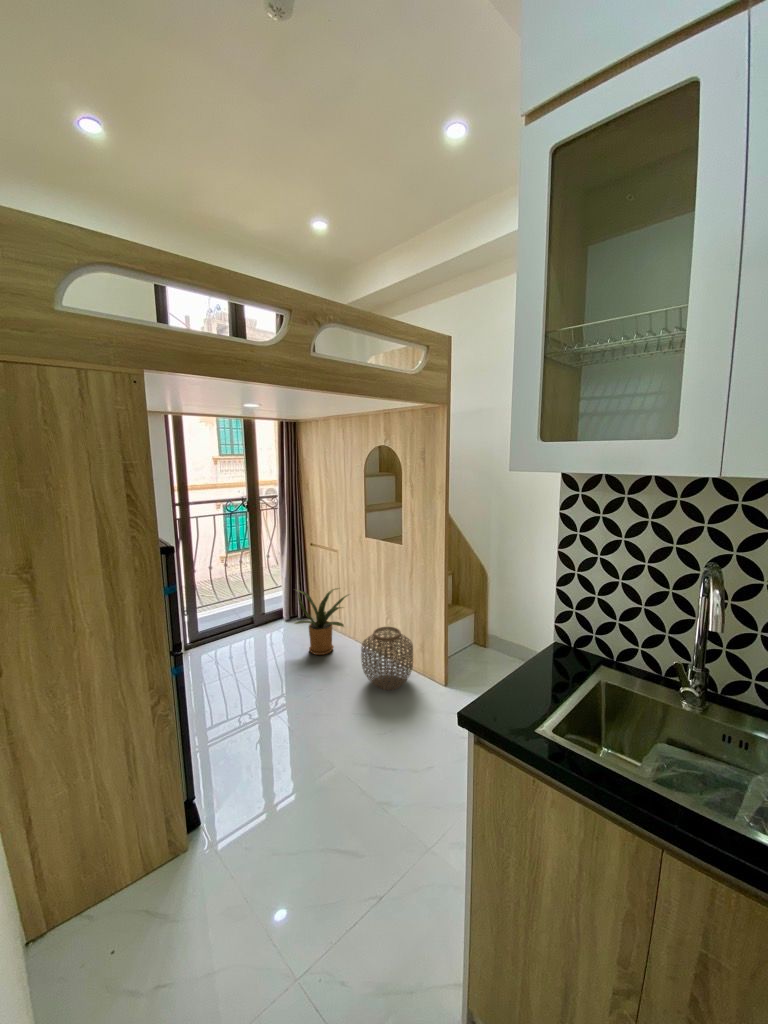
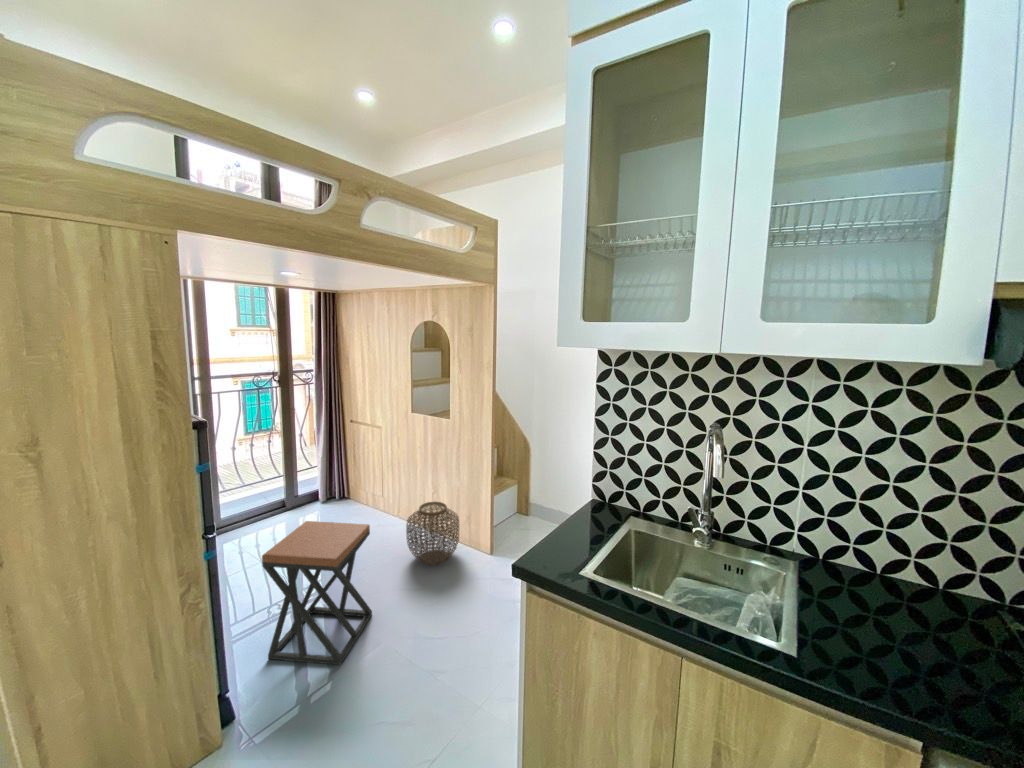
house plant: present [295,588,348,655] -> none [331,465,395,536]
stool: none [227,640,328,782] -> present [262,521,372,665]

